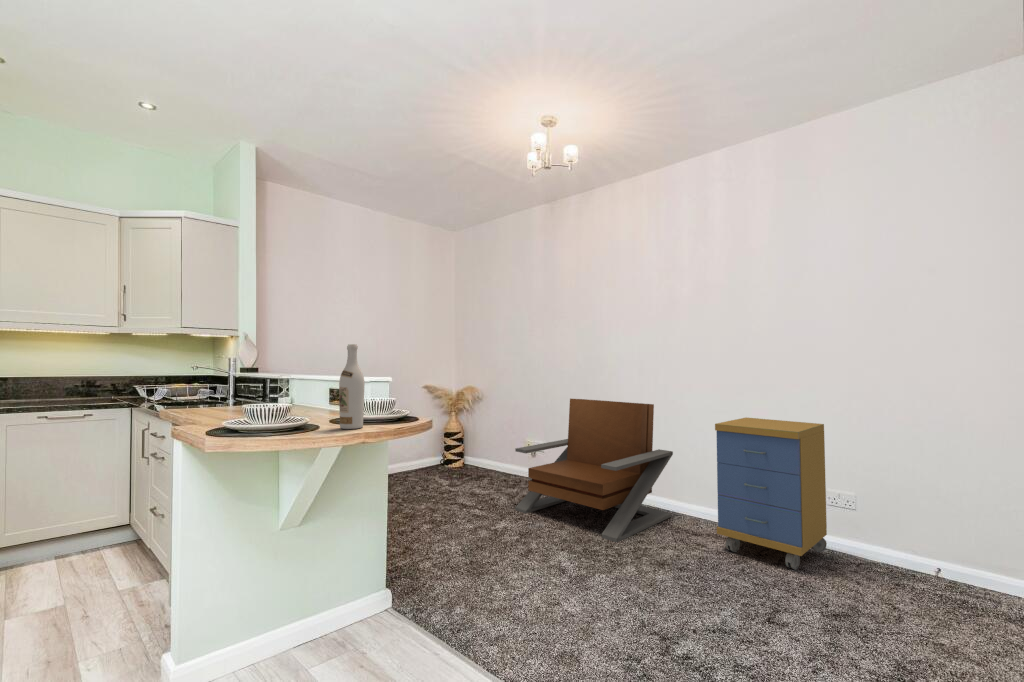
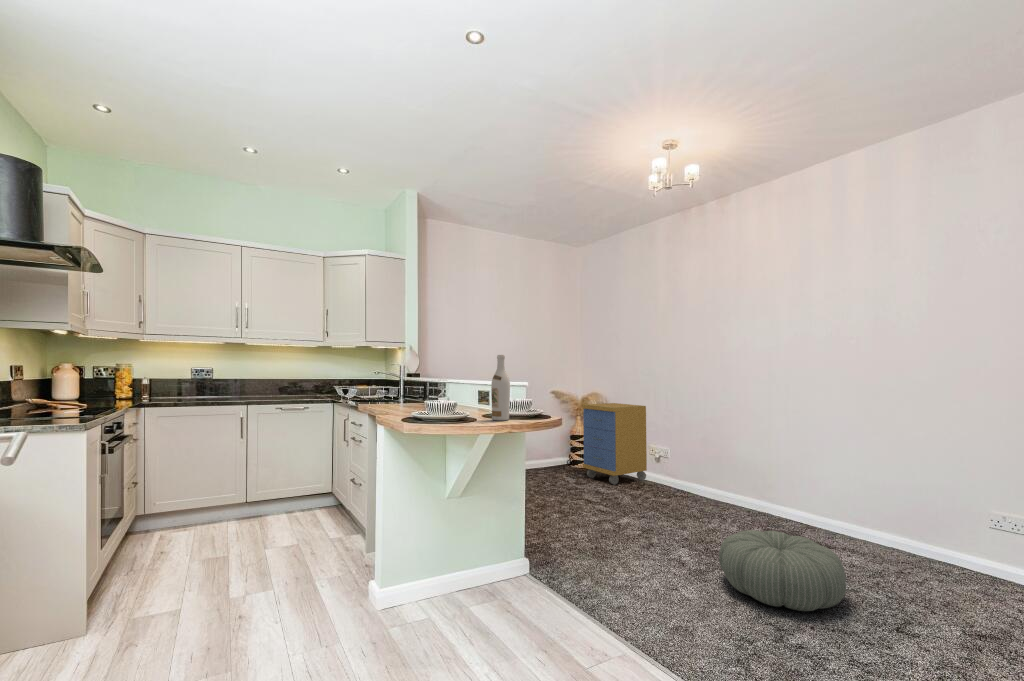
lounge chair: present [515,399,673,542] -> none [638,406,801,545]
storage cabinet: present [715,418,827,570] -> present [582,403,647,485]
pouf: none [601,527,722,612] -> present [719,530,846,611]

